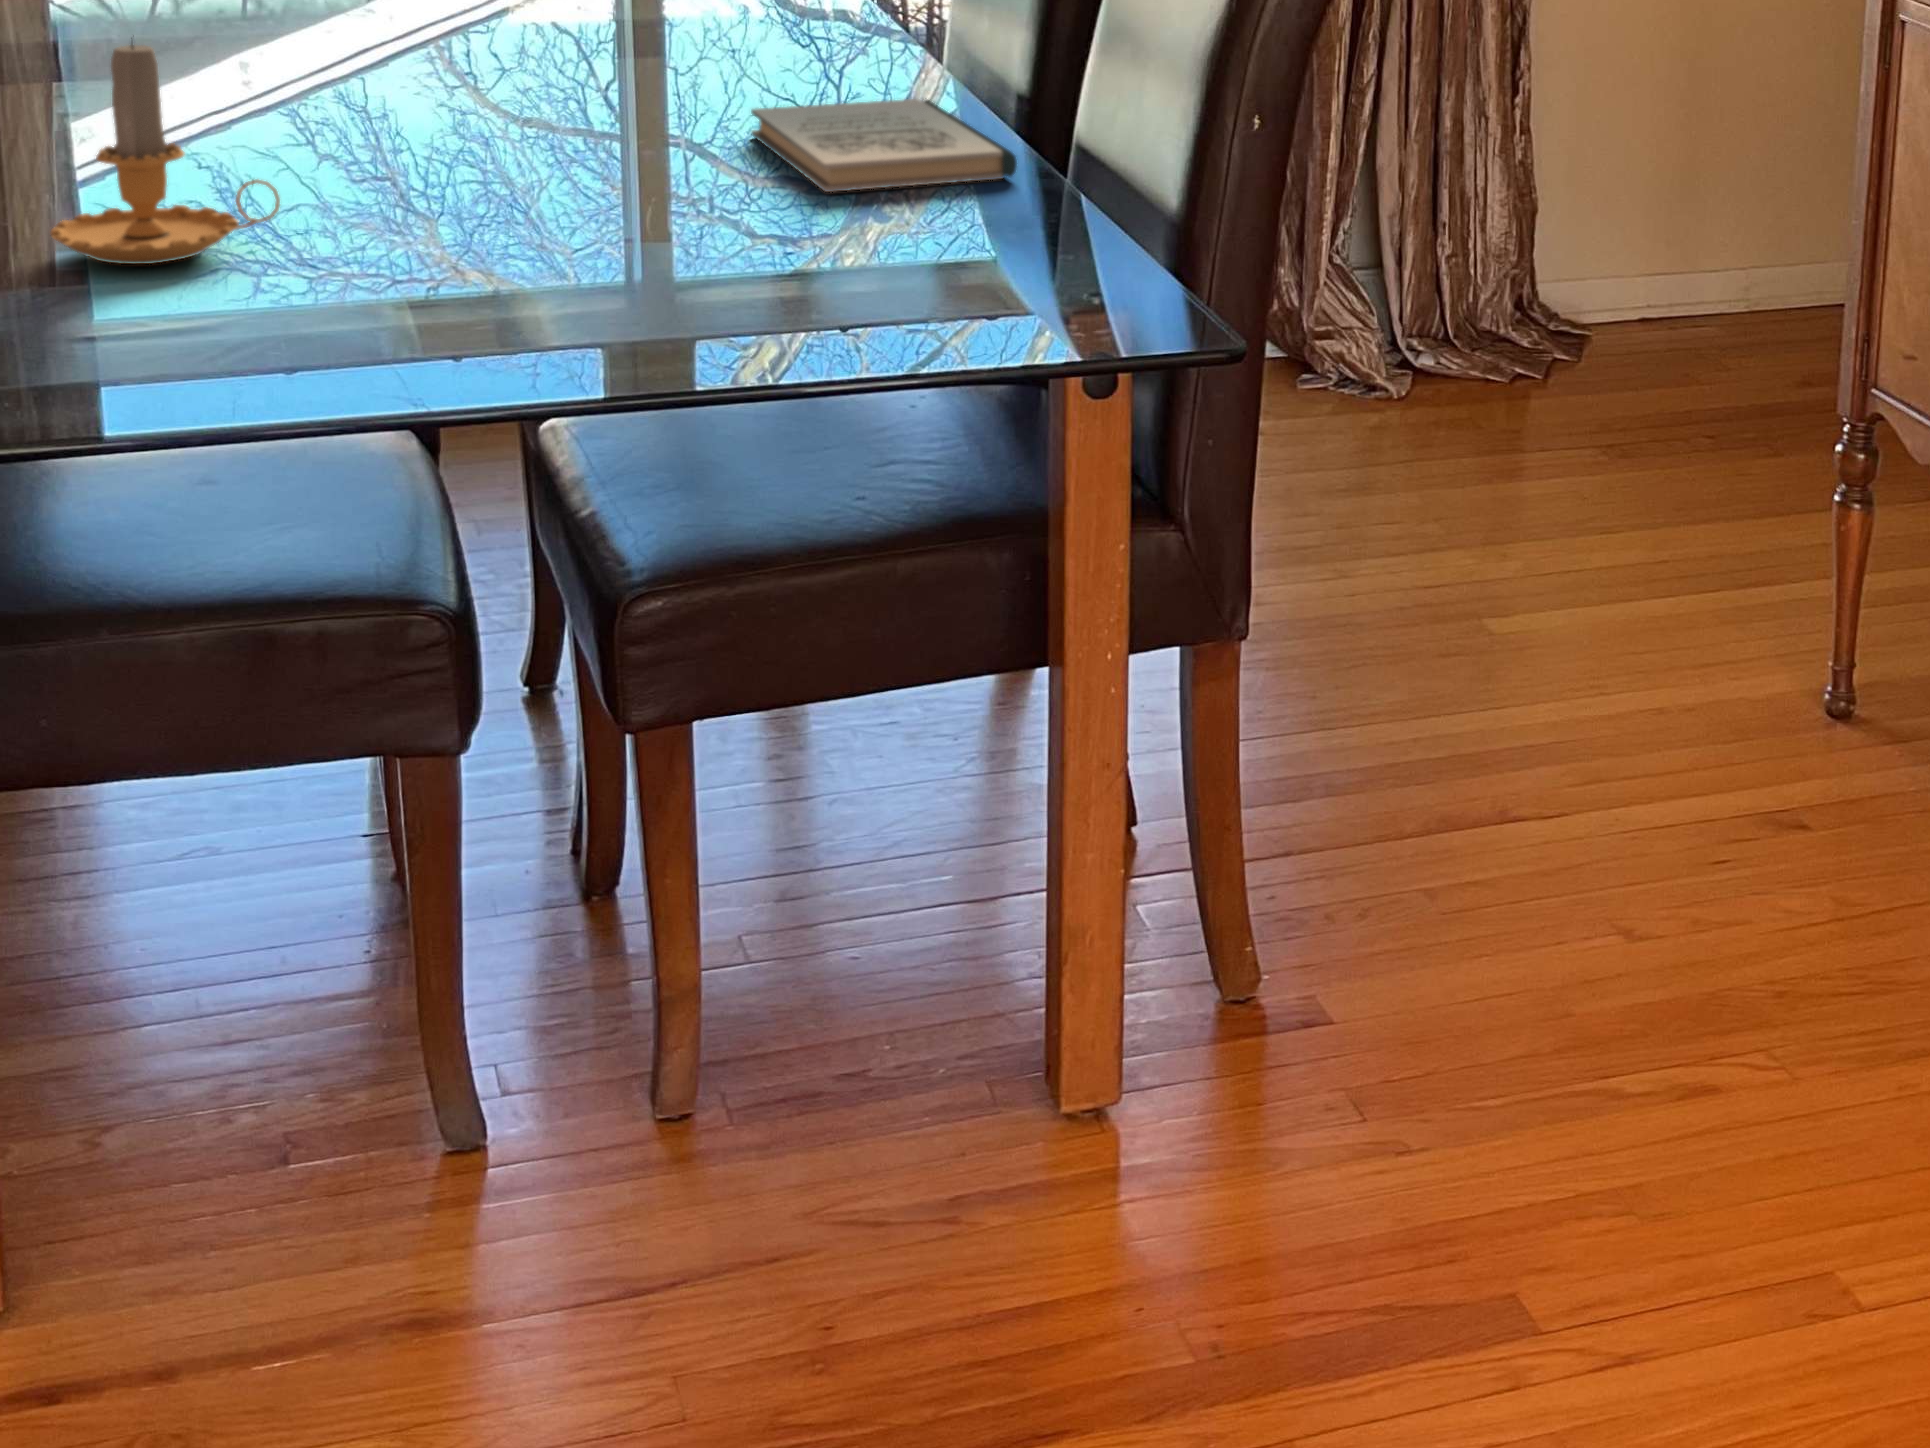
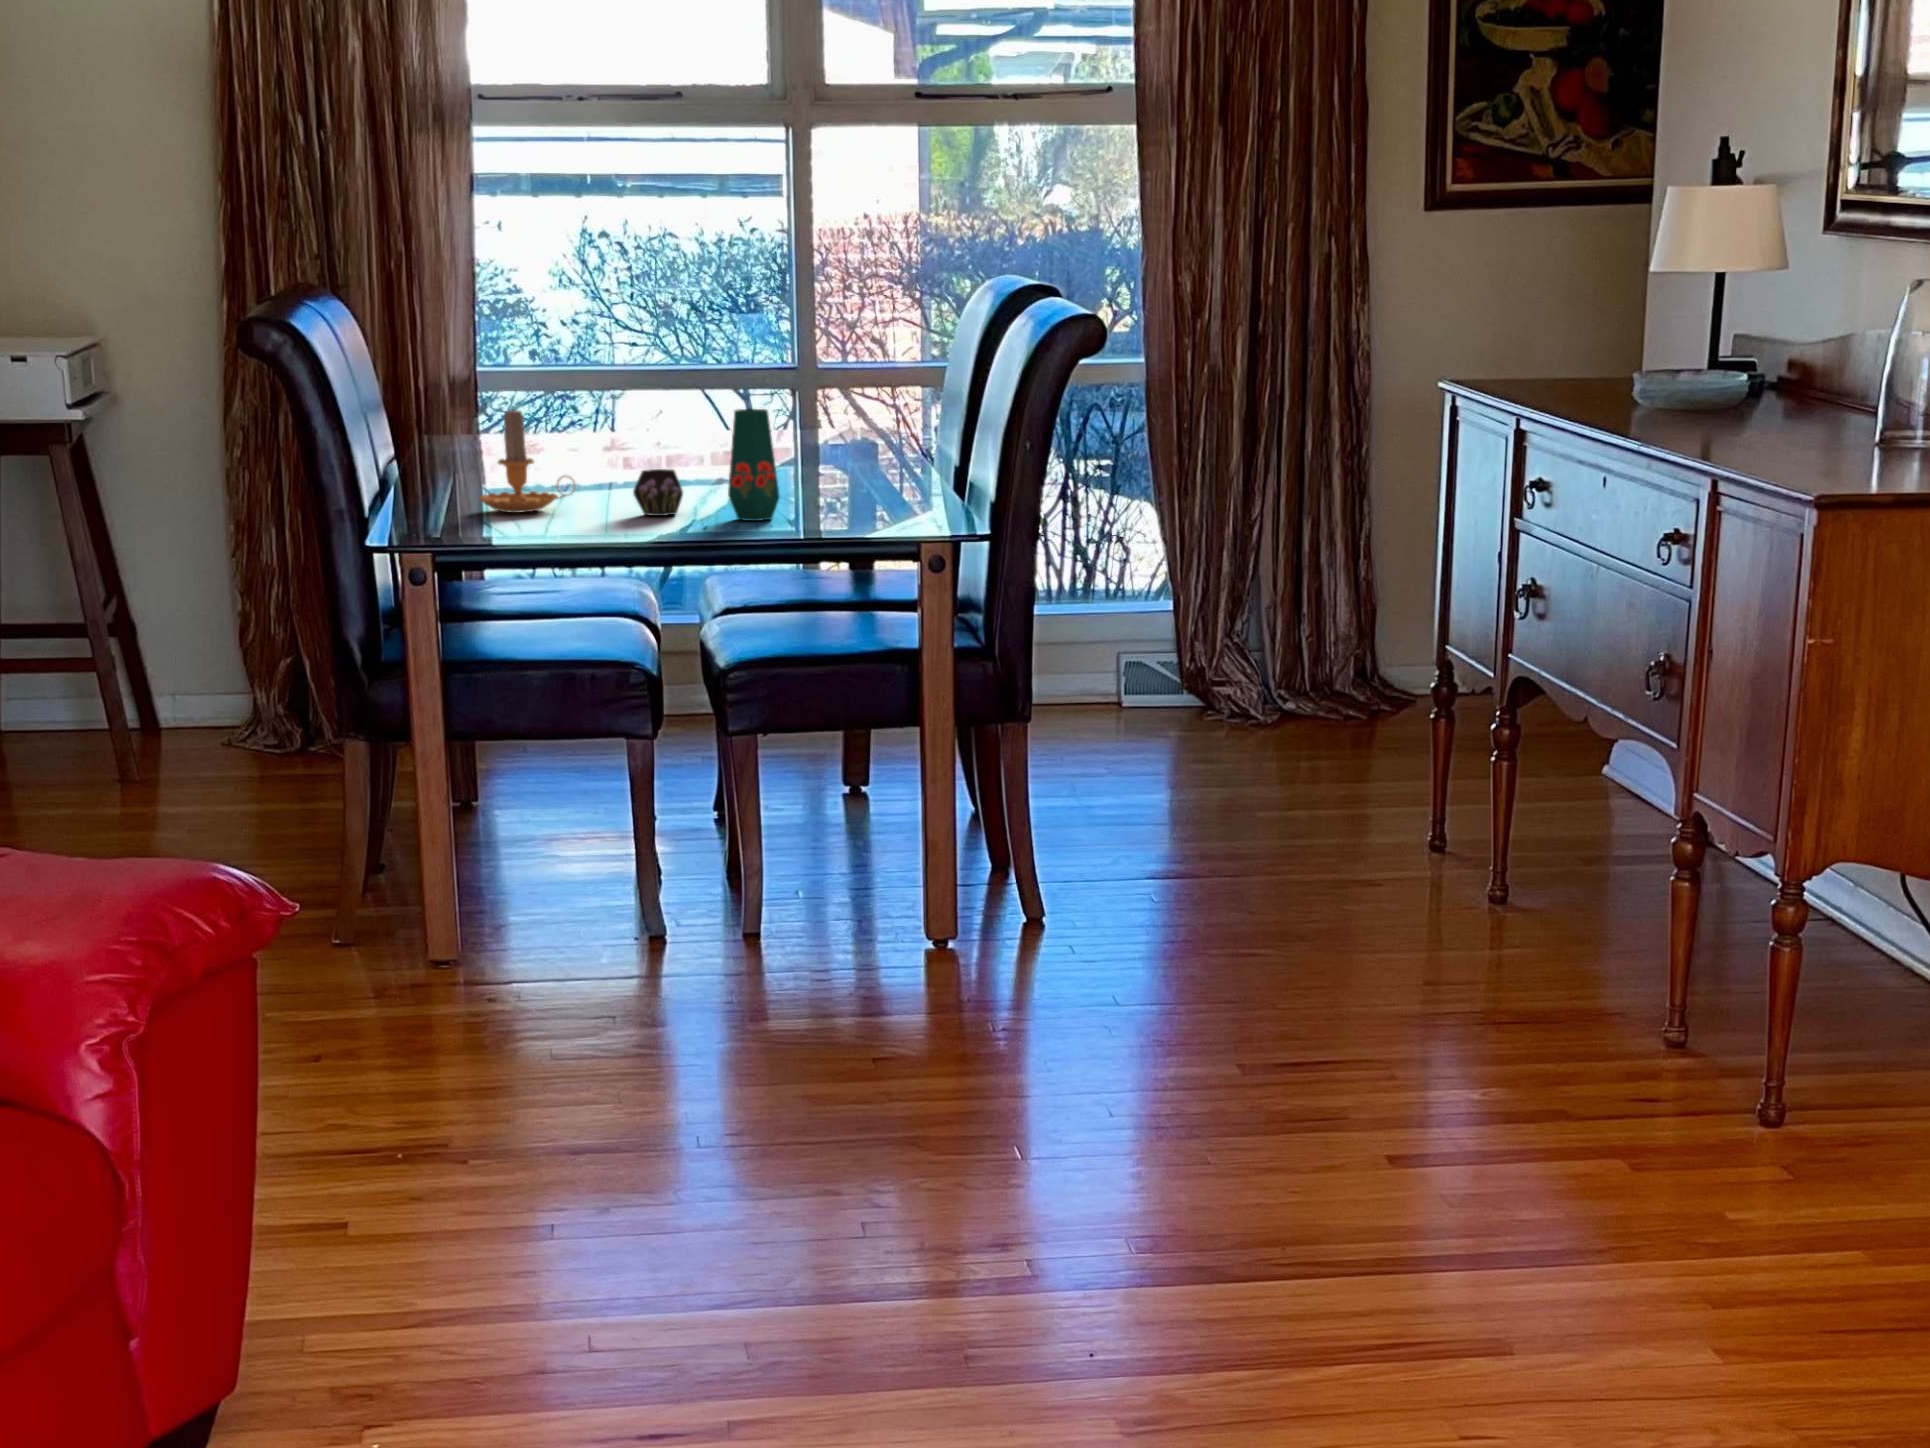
vase: none [415,53,753,291] -> present [633,409,780,521]
book: present [751,99,1017,192] -> none [808,462,929,495]

